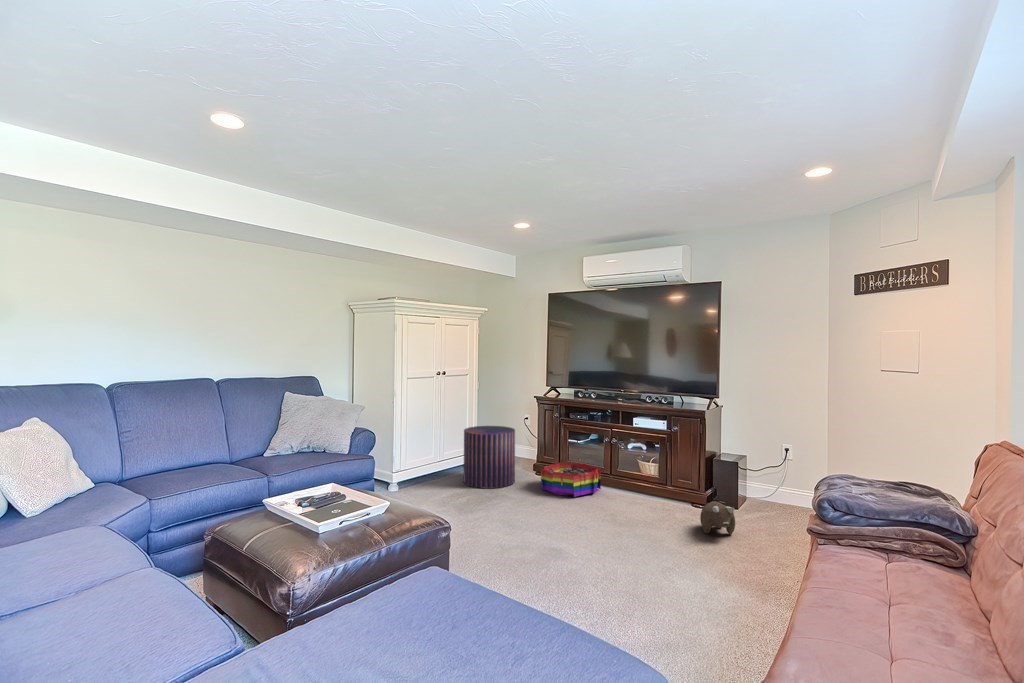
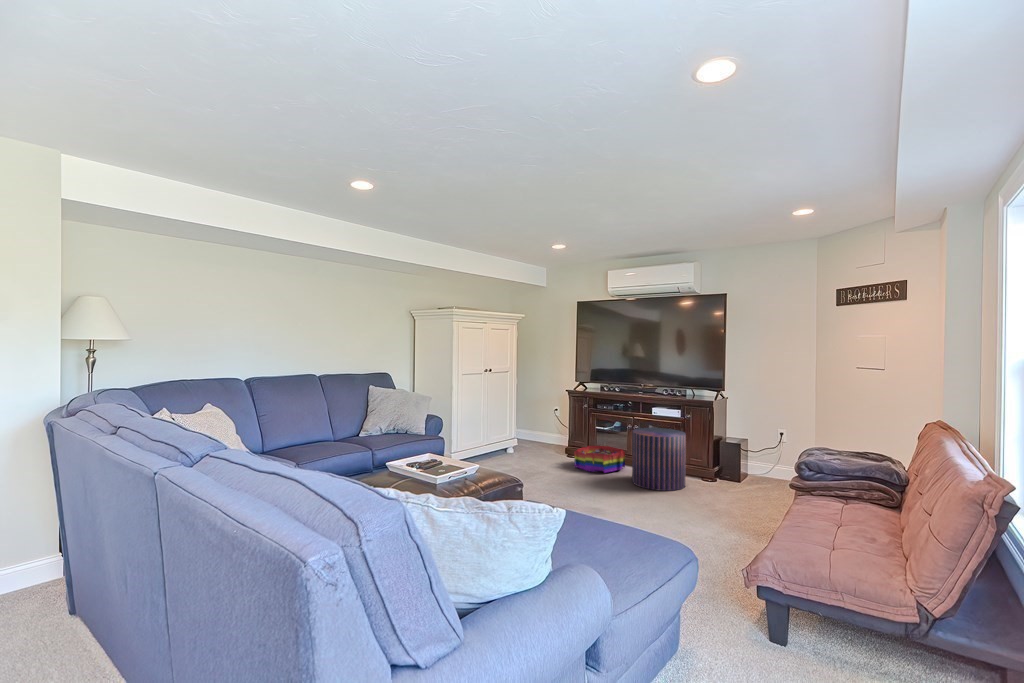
pouf: present [464,426,515,489] -> present [632,428,686,491]
plush toy: present [700,501,735,534] -> none [710,473,738,499]

